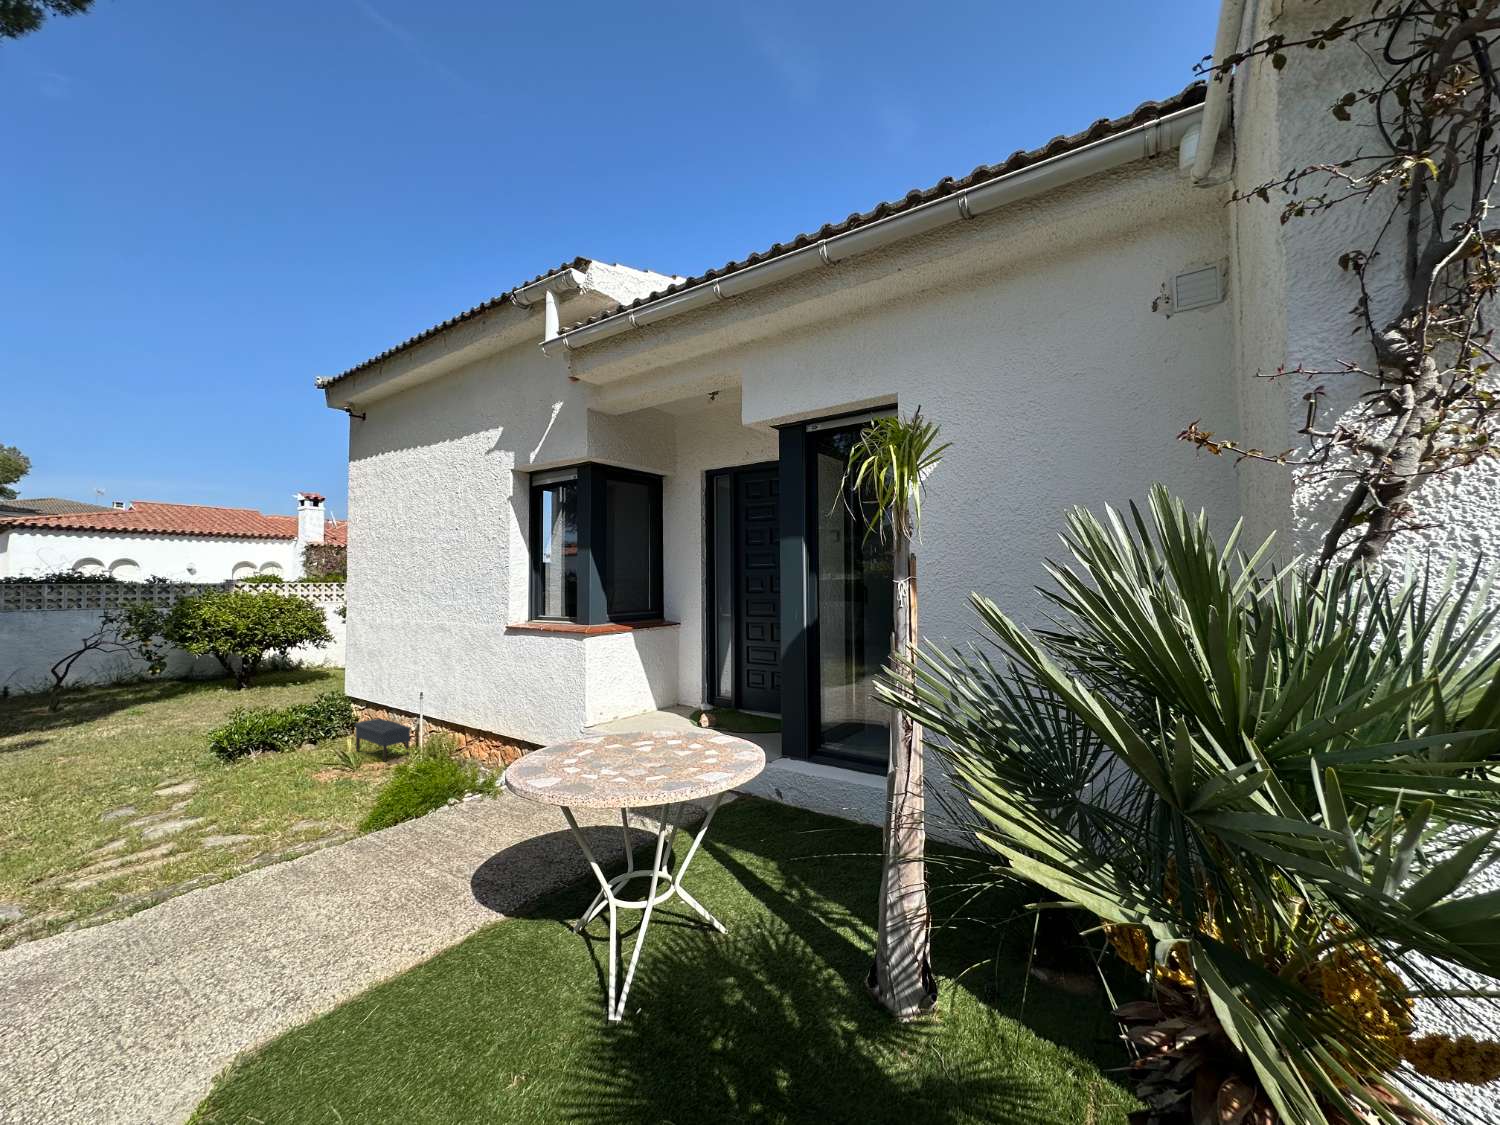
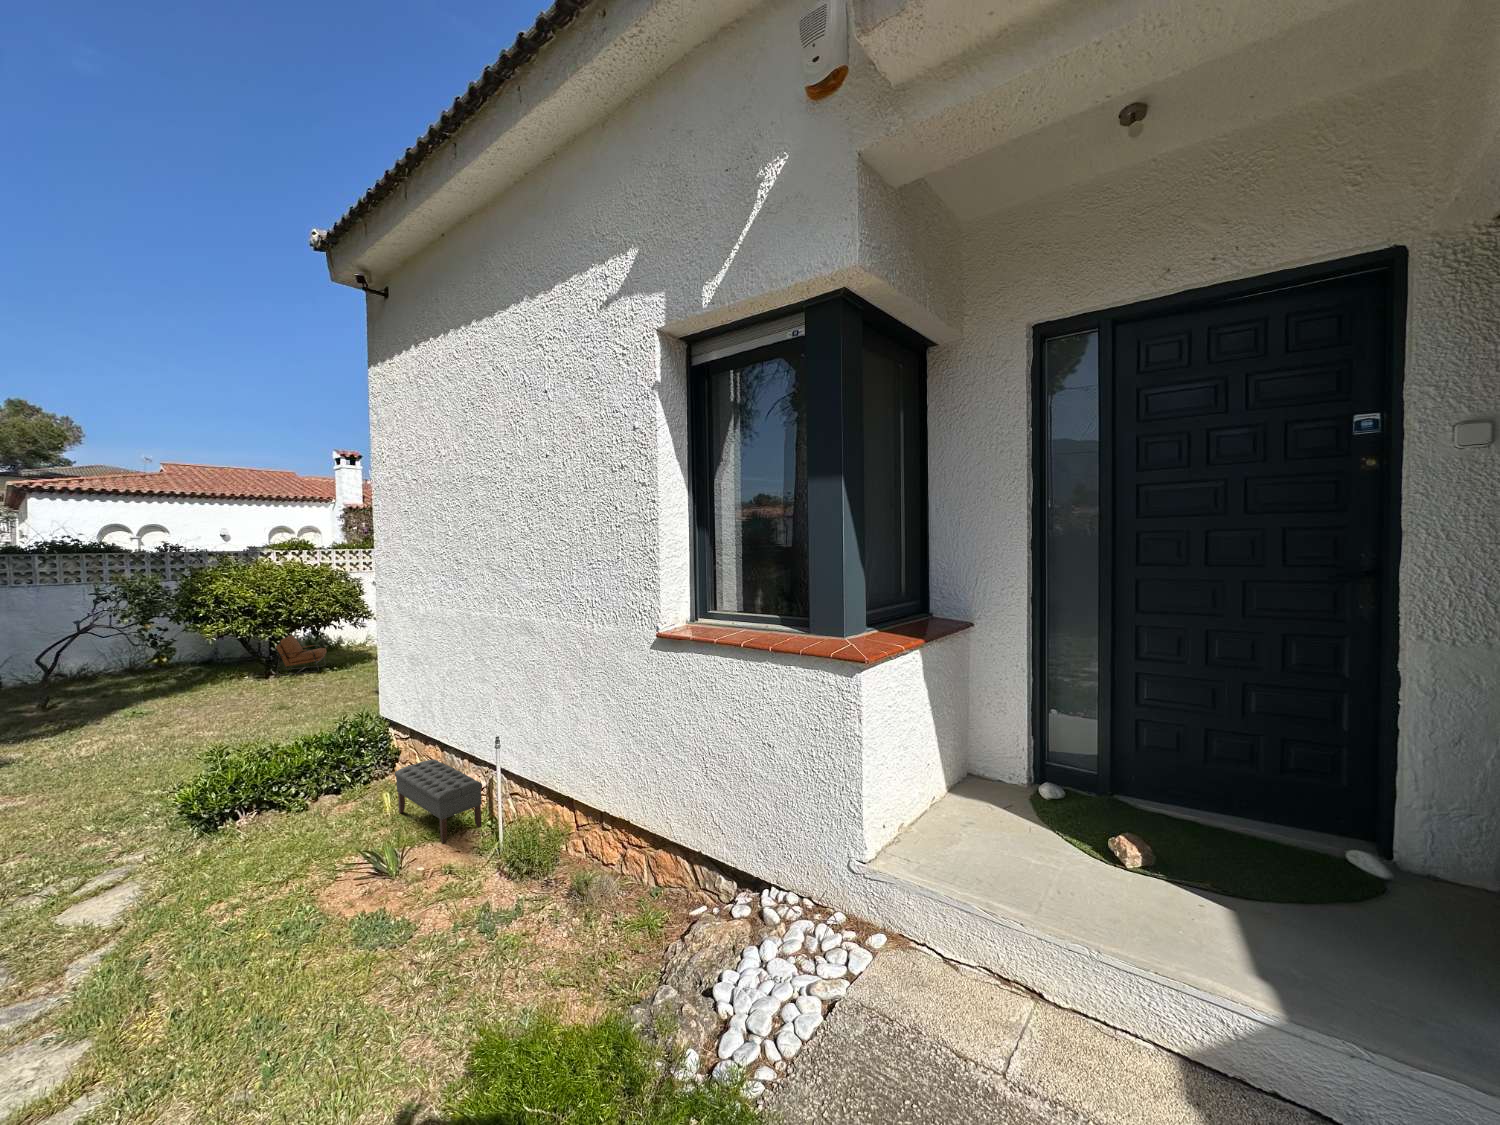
chair: none [250,653,292,685] -> present [276,635,327,675]

